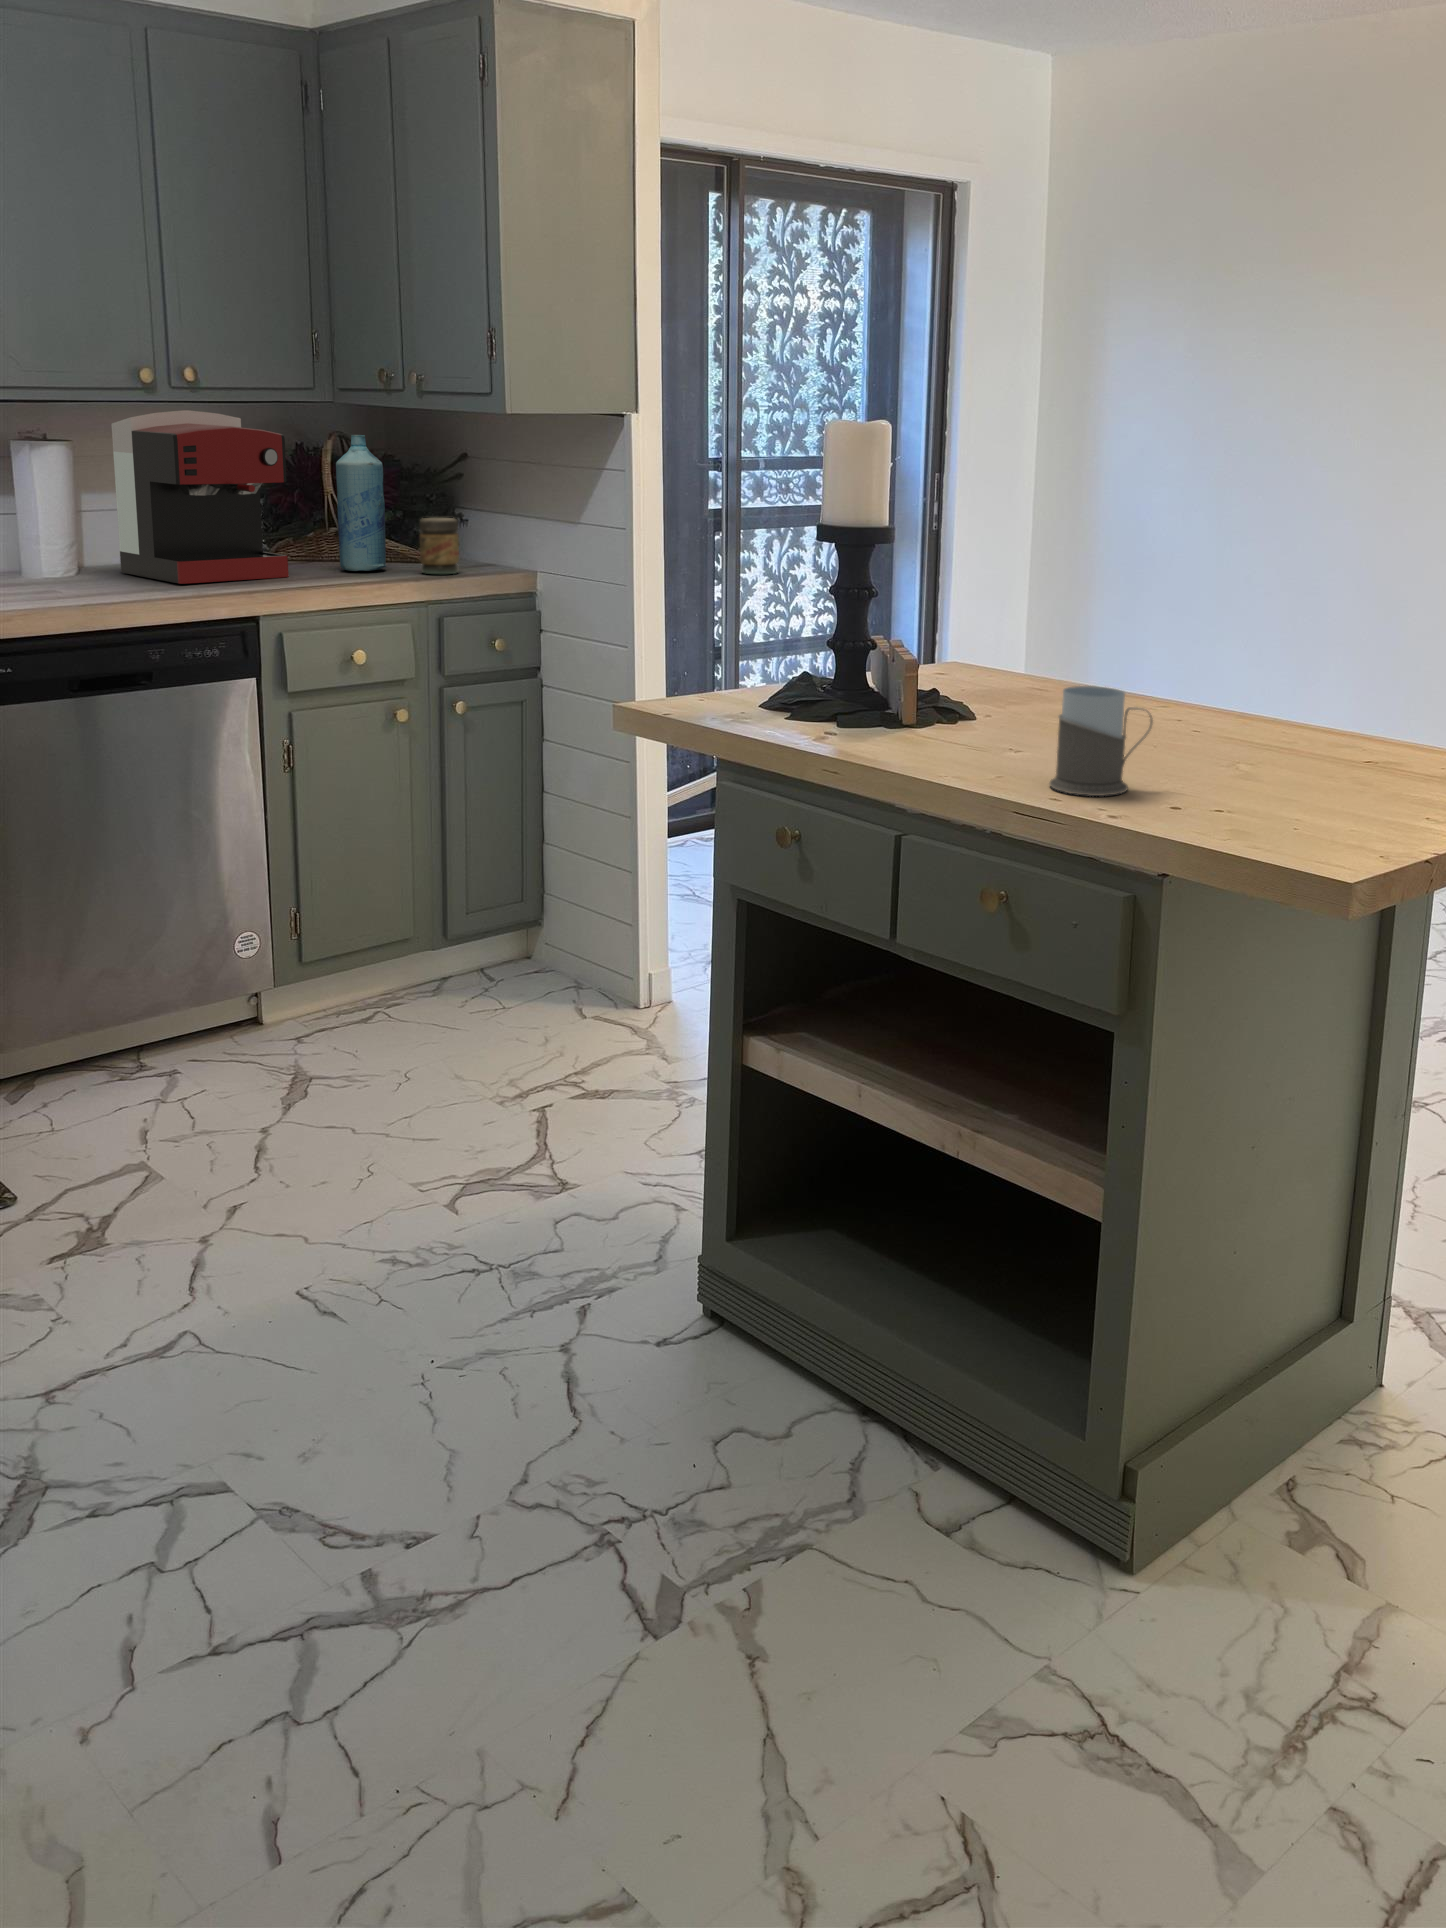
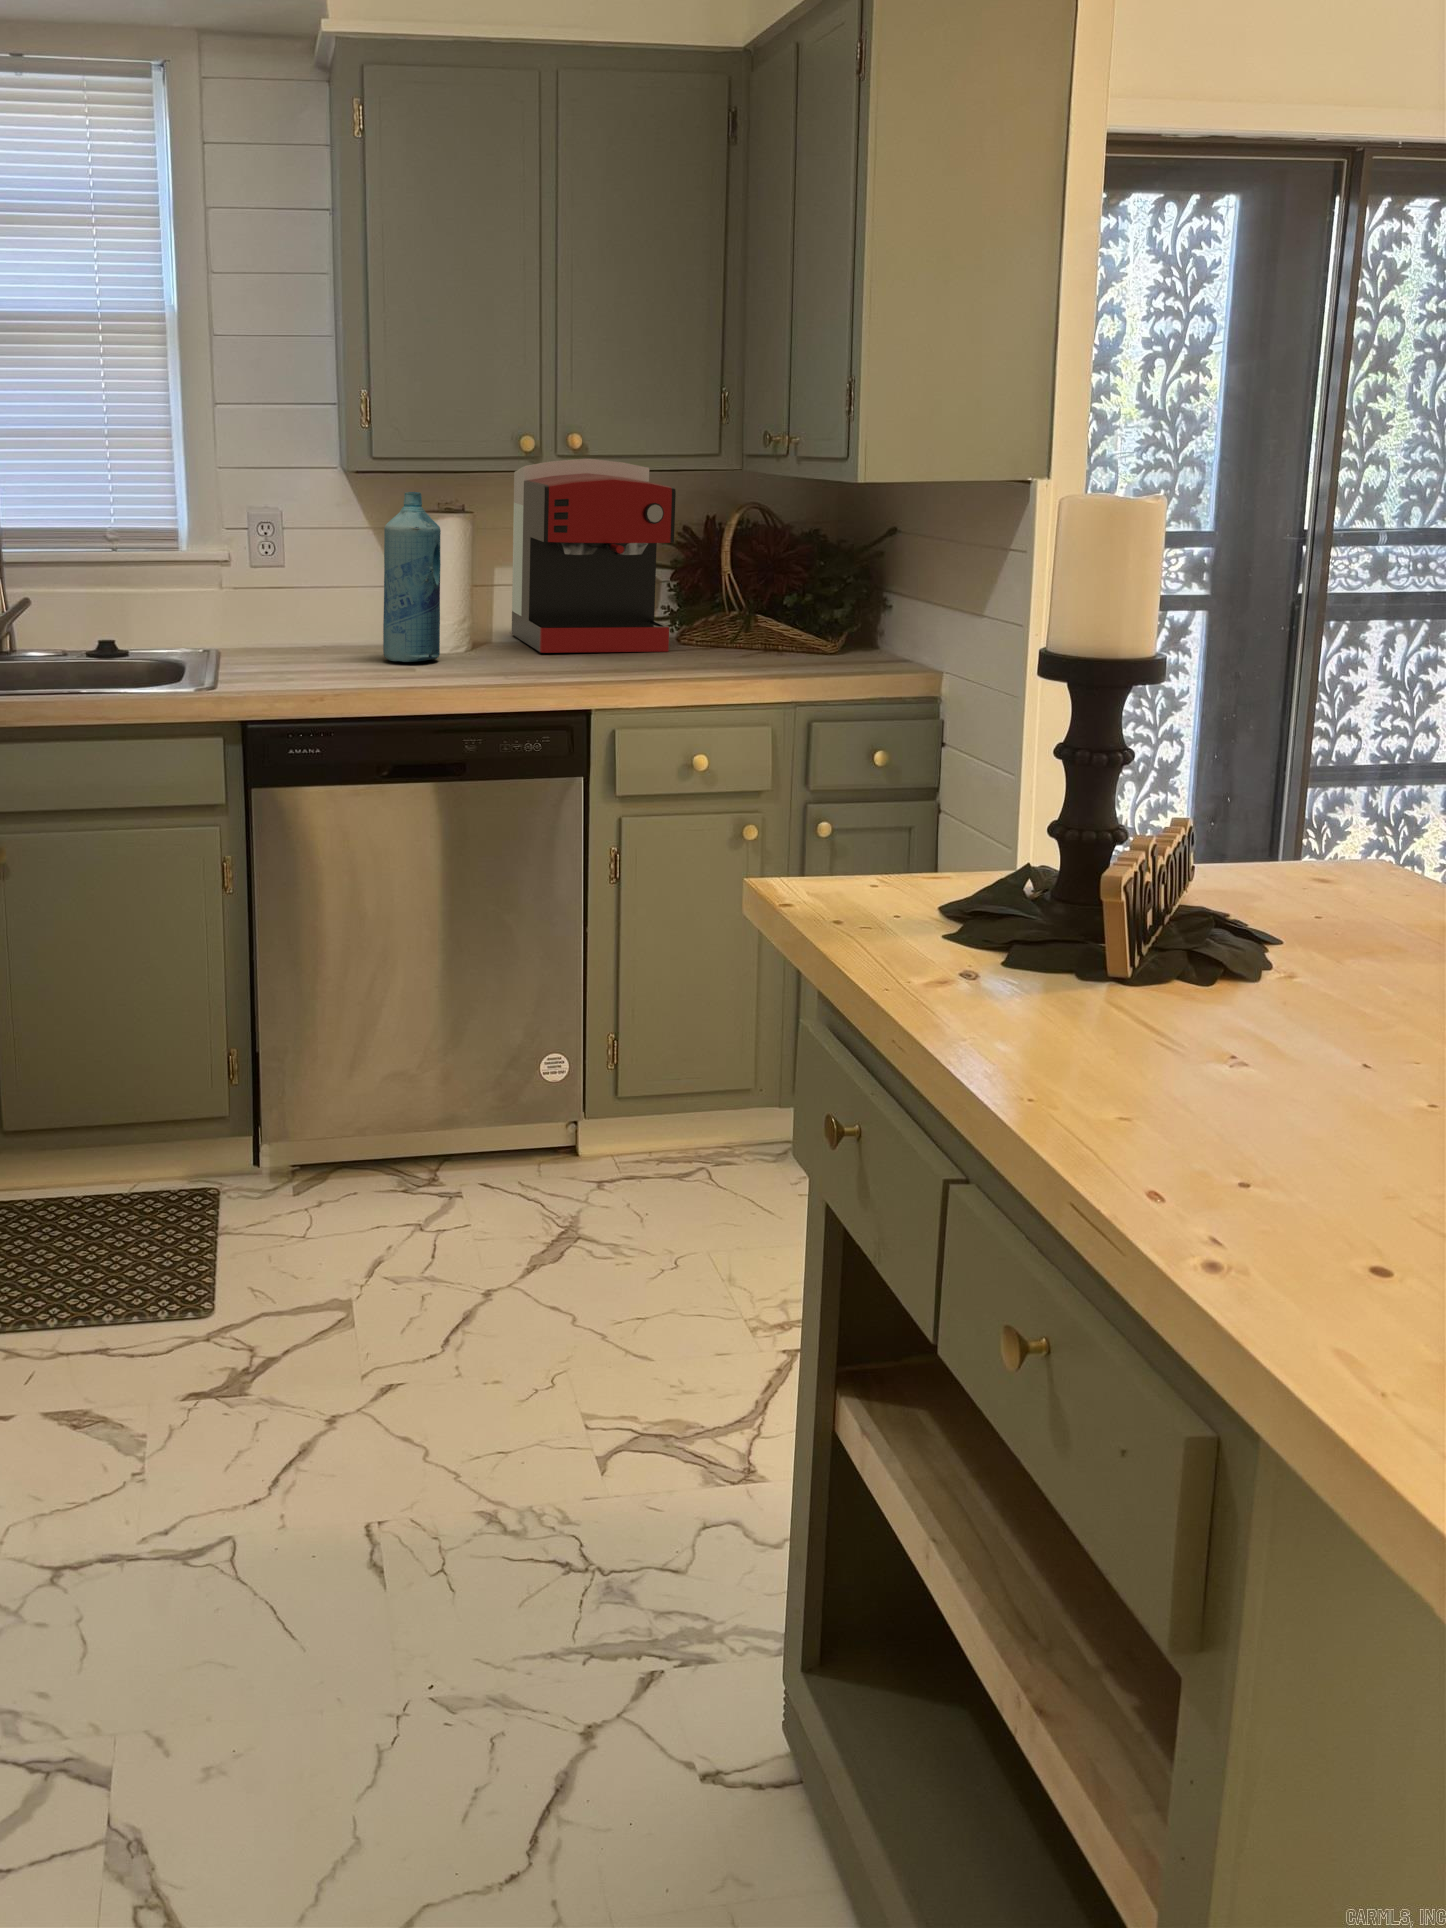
bottle: present [336,435,386,571] -> present [383,492,441,662]
jar: present [420,518,459,574] -> none [819,591,868,661]
mug: present [1050,686,1153,796] -> none [1175,990,1381,1204]

